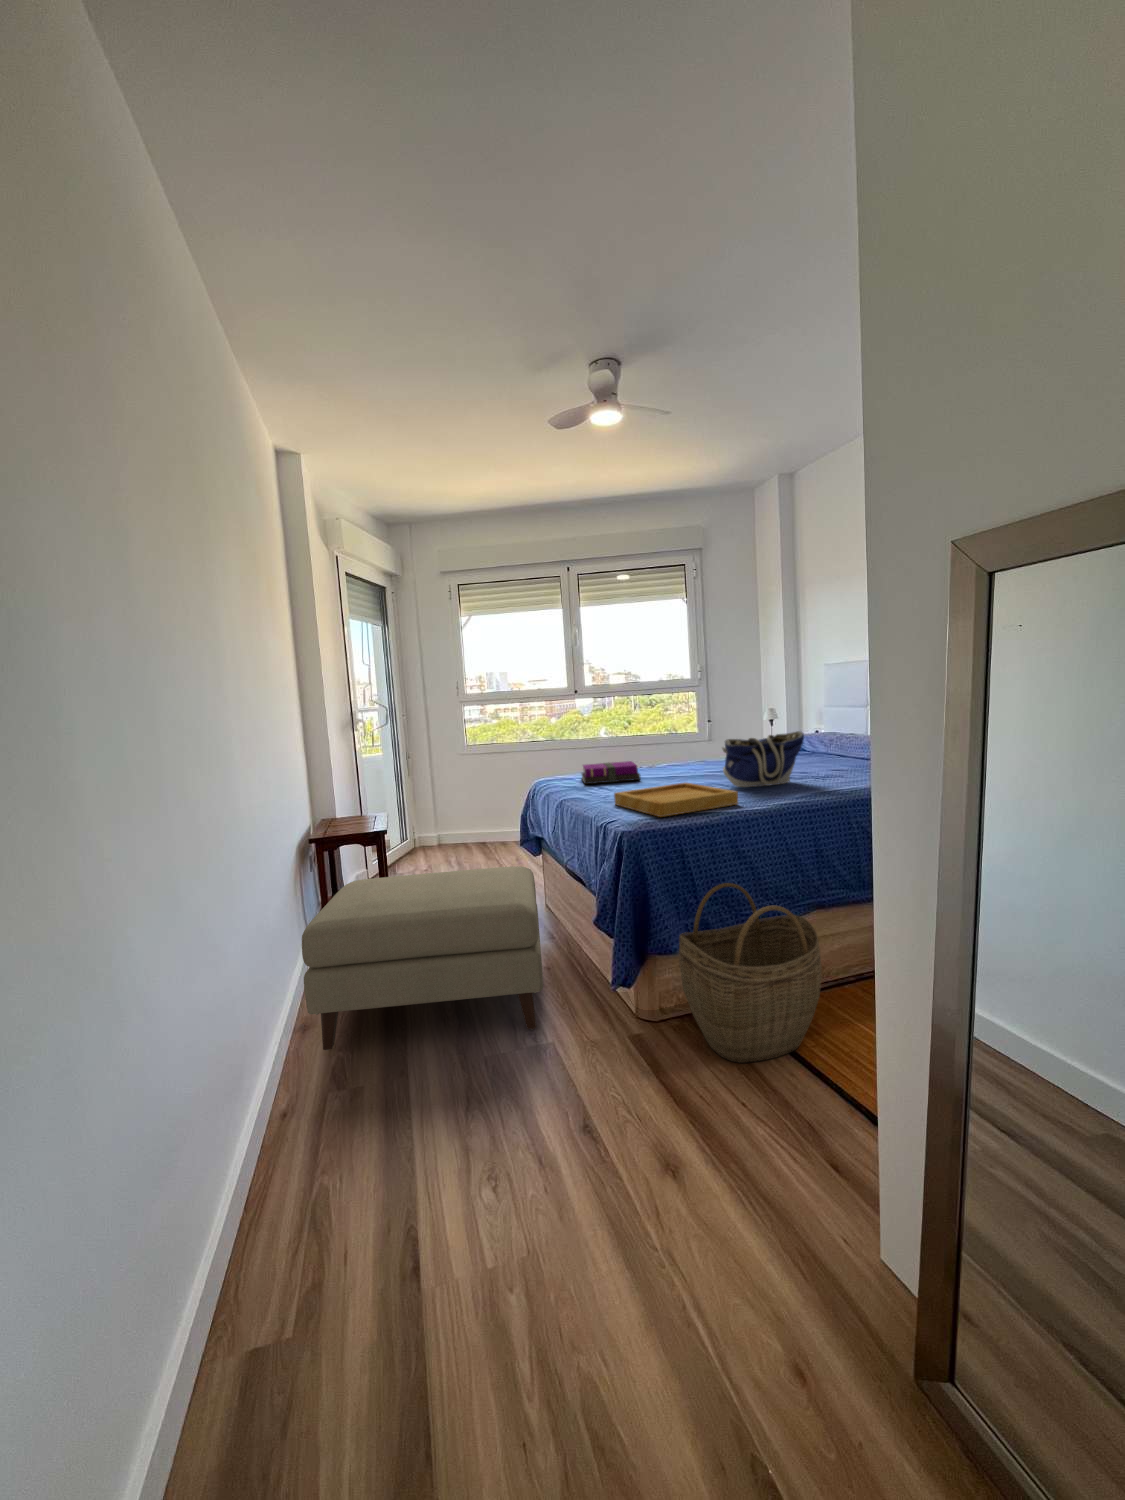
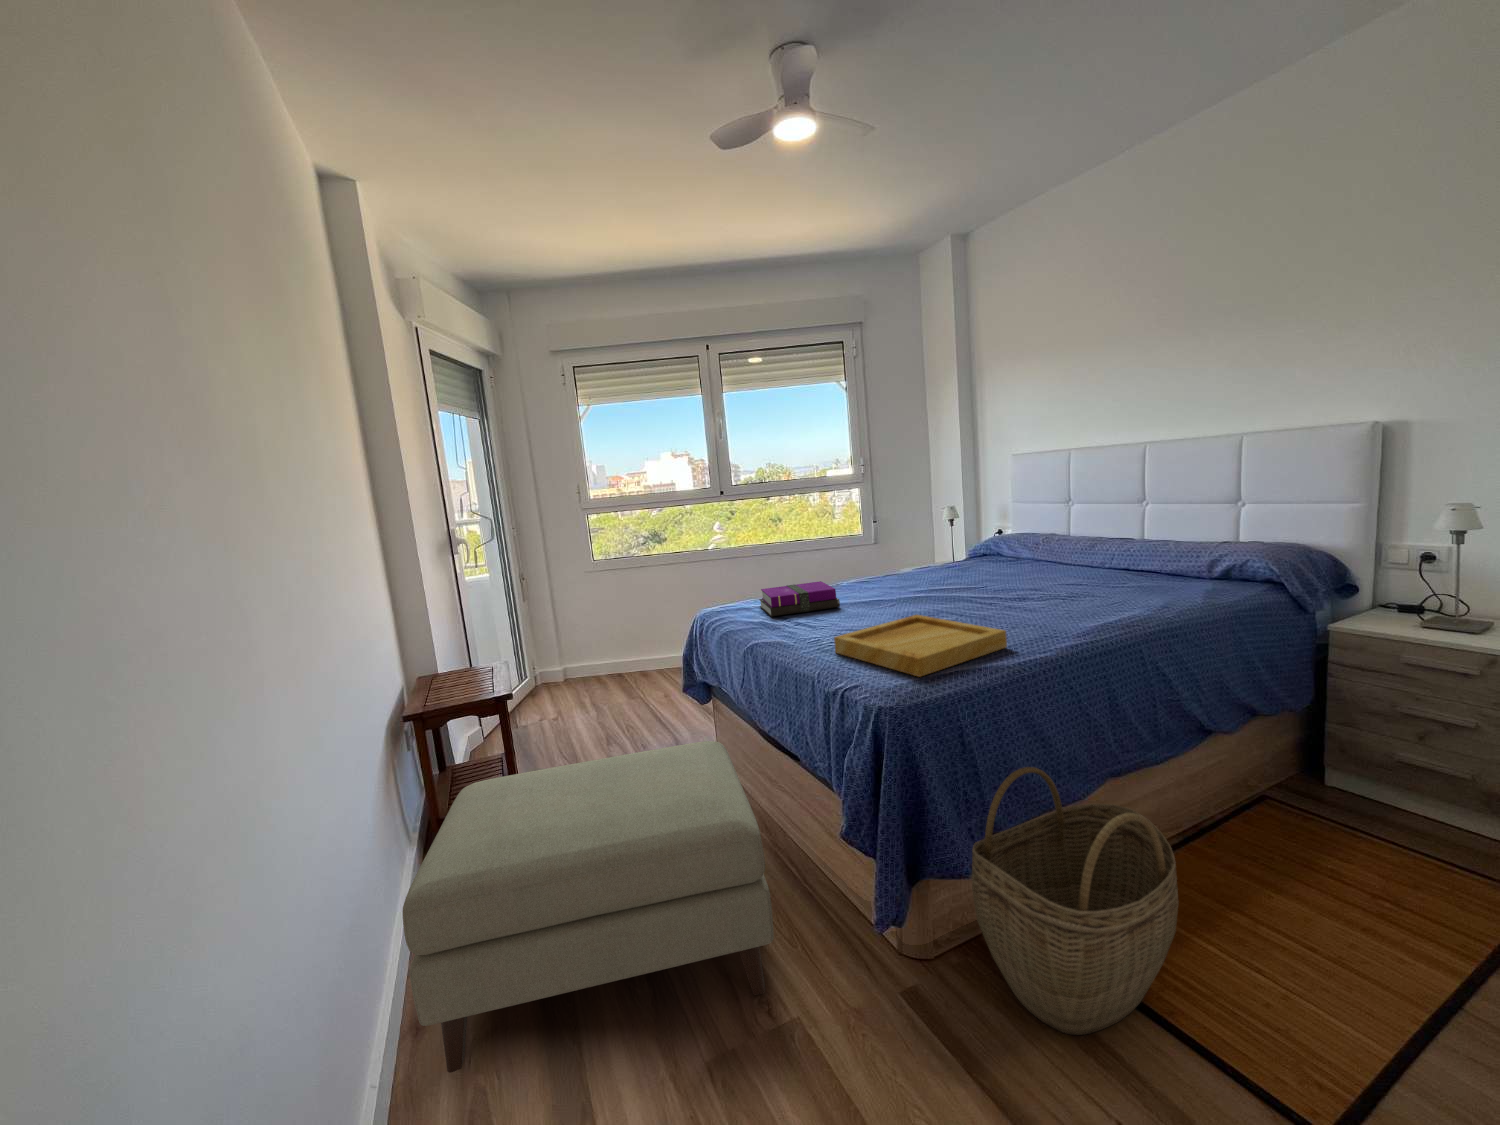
tote bag: present [722,731,804,787] -> none [954,541,1059,616]

